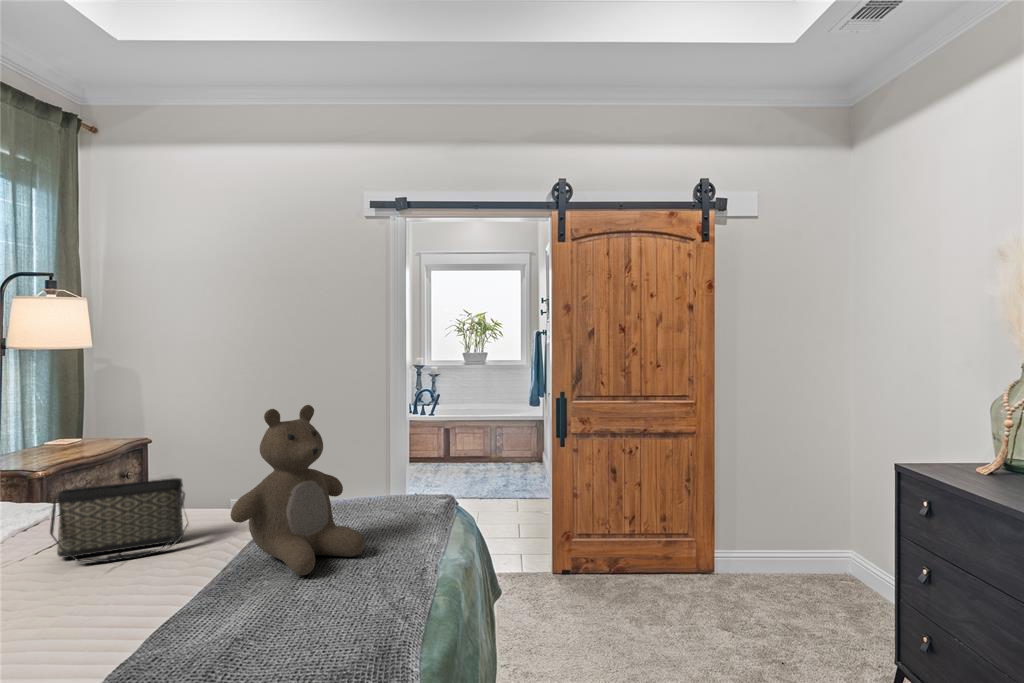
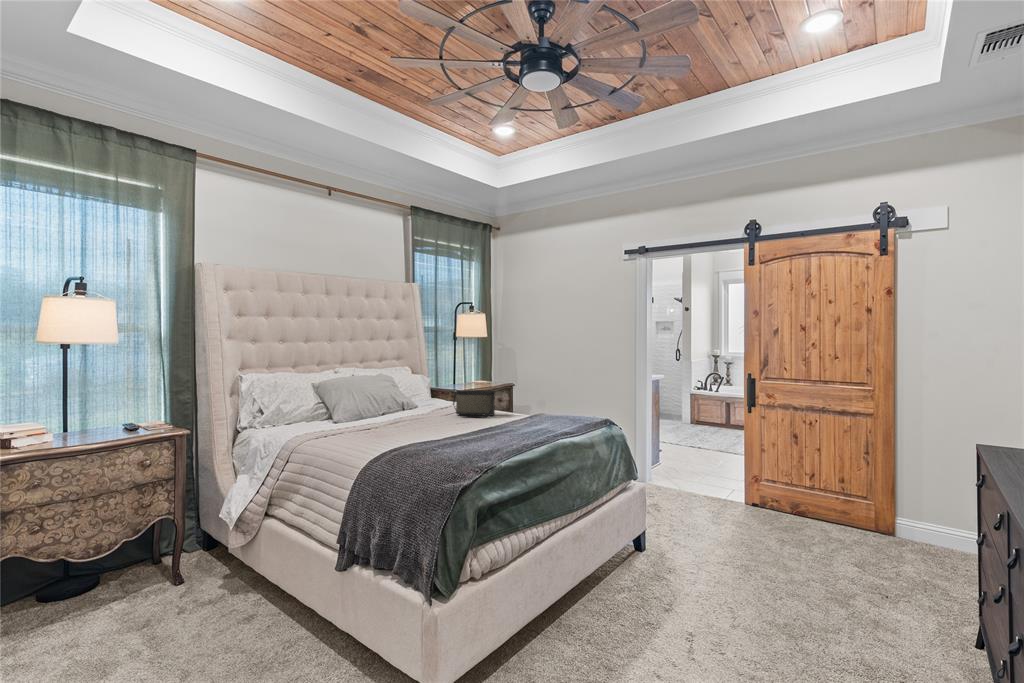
teddy bear: present [231,405,365,575] -> none [499,363,548,428]

